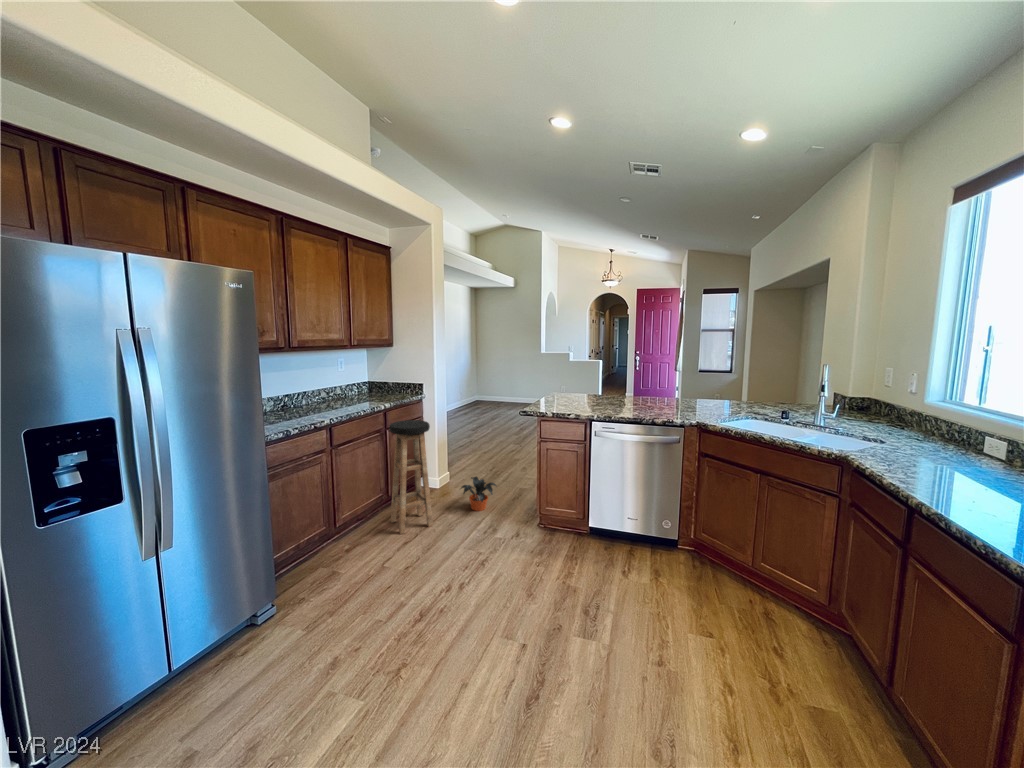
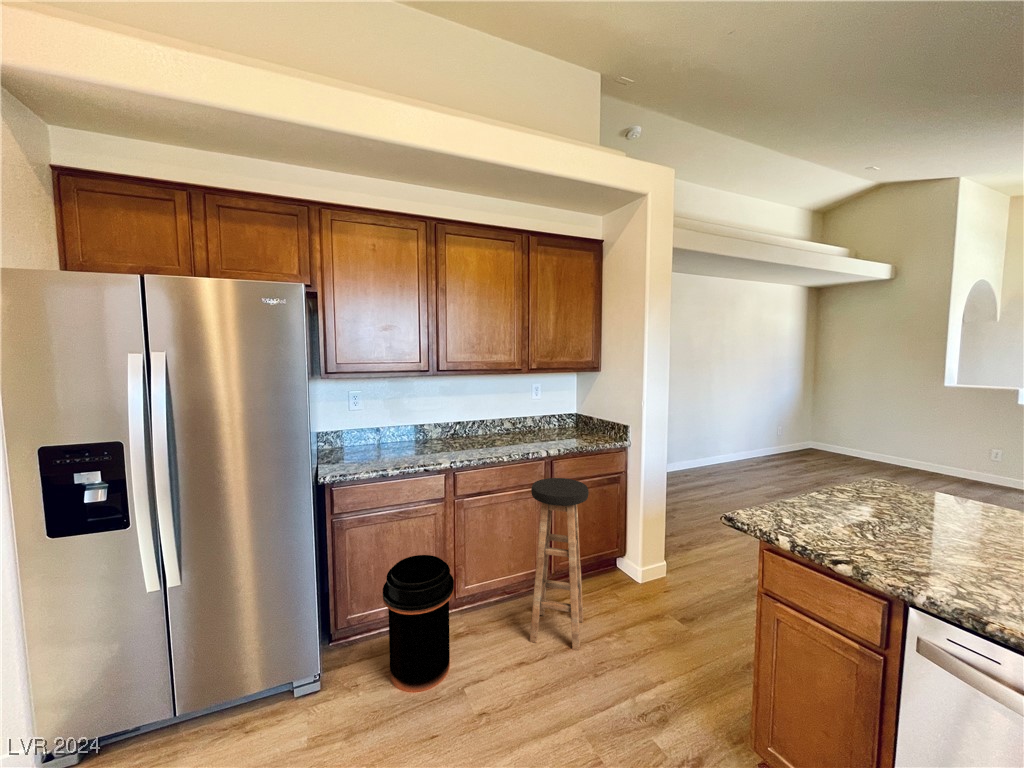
potted plant: present [461,476,496,511] -> none [639,592,710,661]
trash can: none [309,489,367,587] -> present [383,555,454,693]

